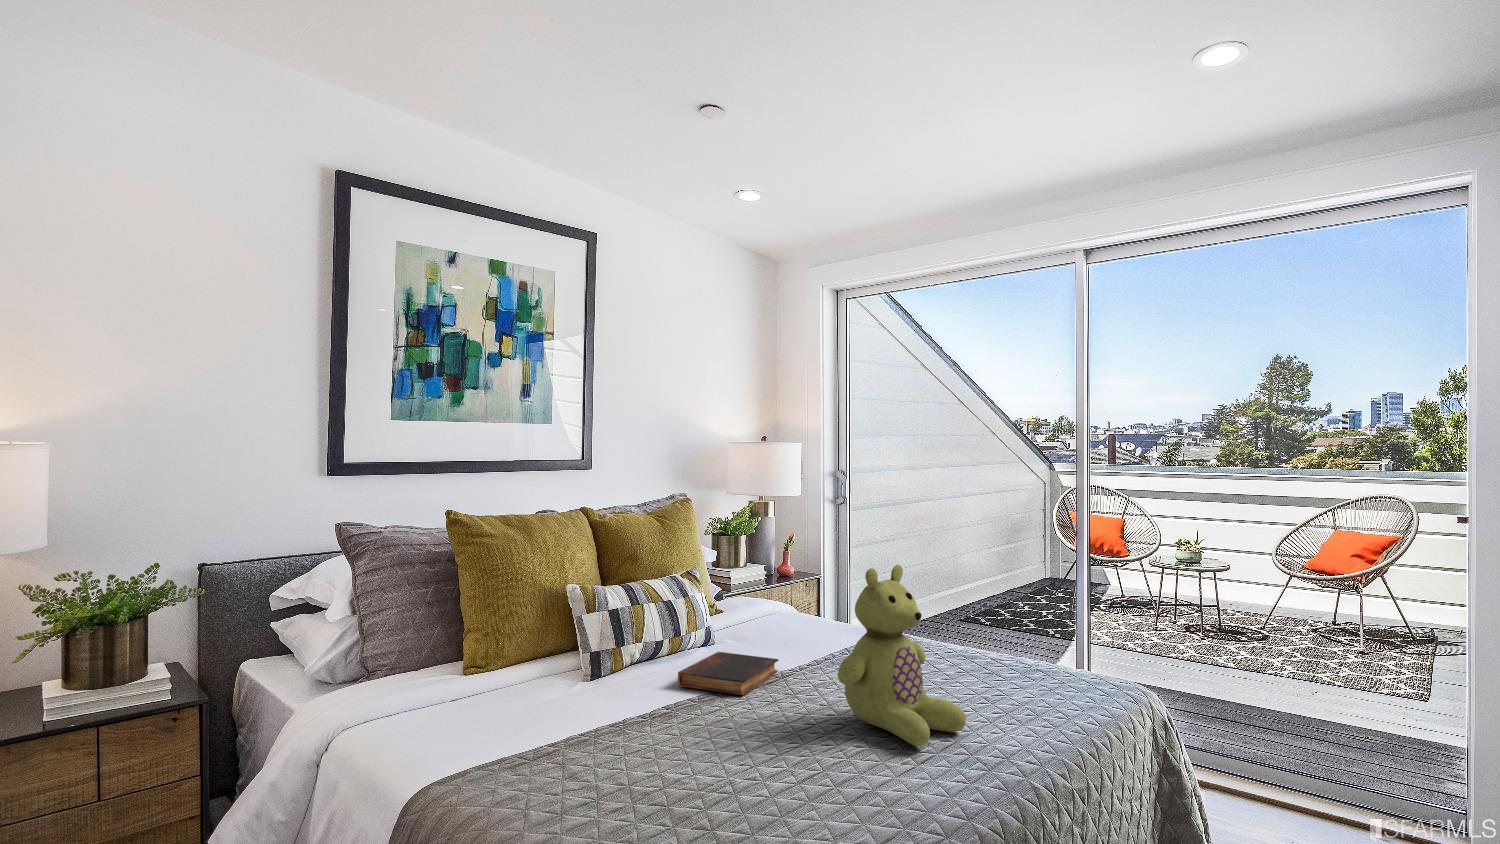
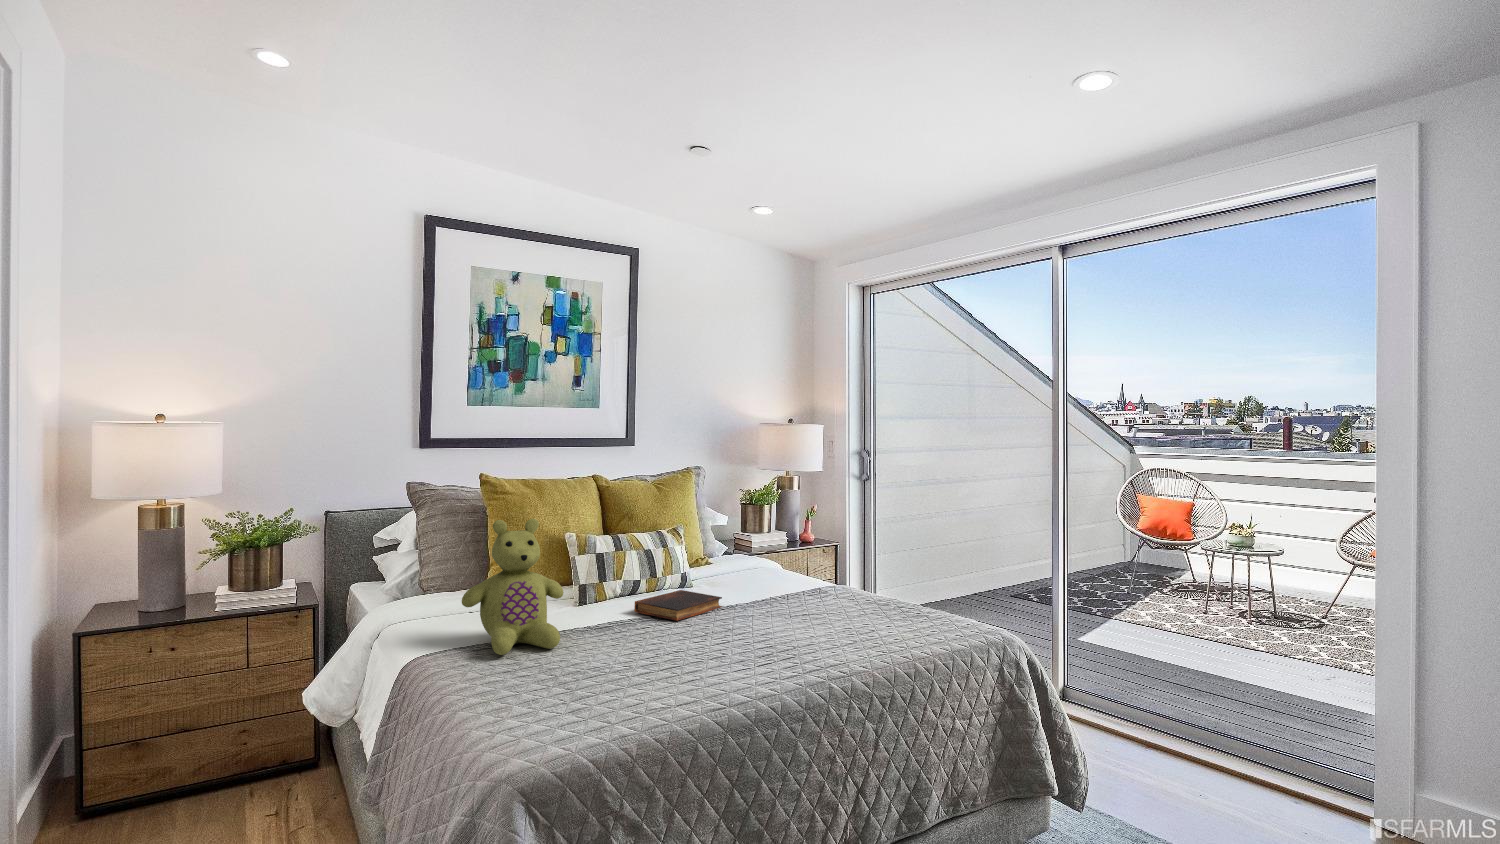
stuffed bear: present [838,565,966,746] -> present [462,519,564,655]

